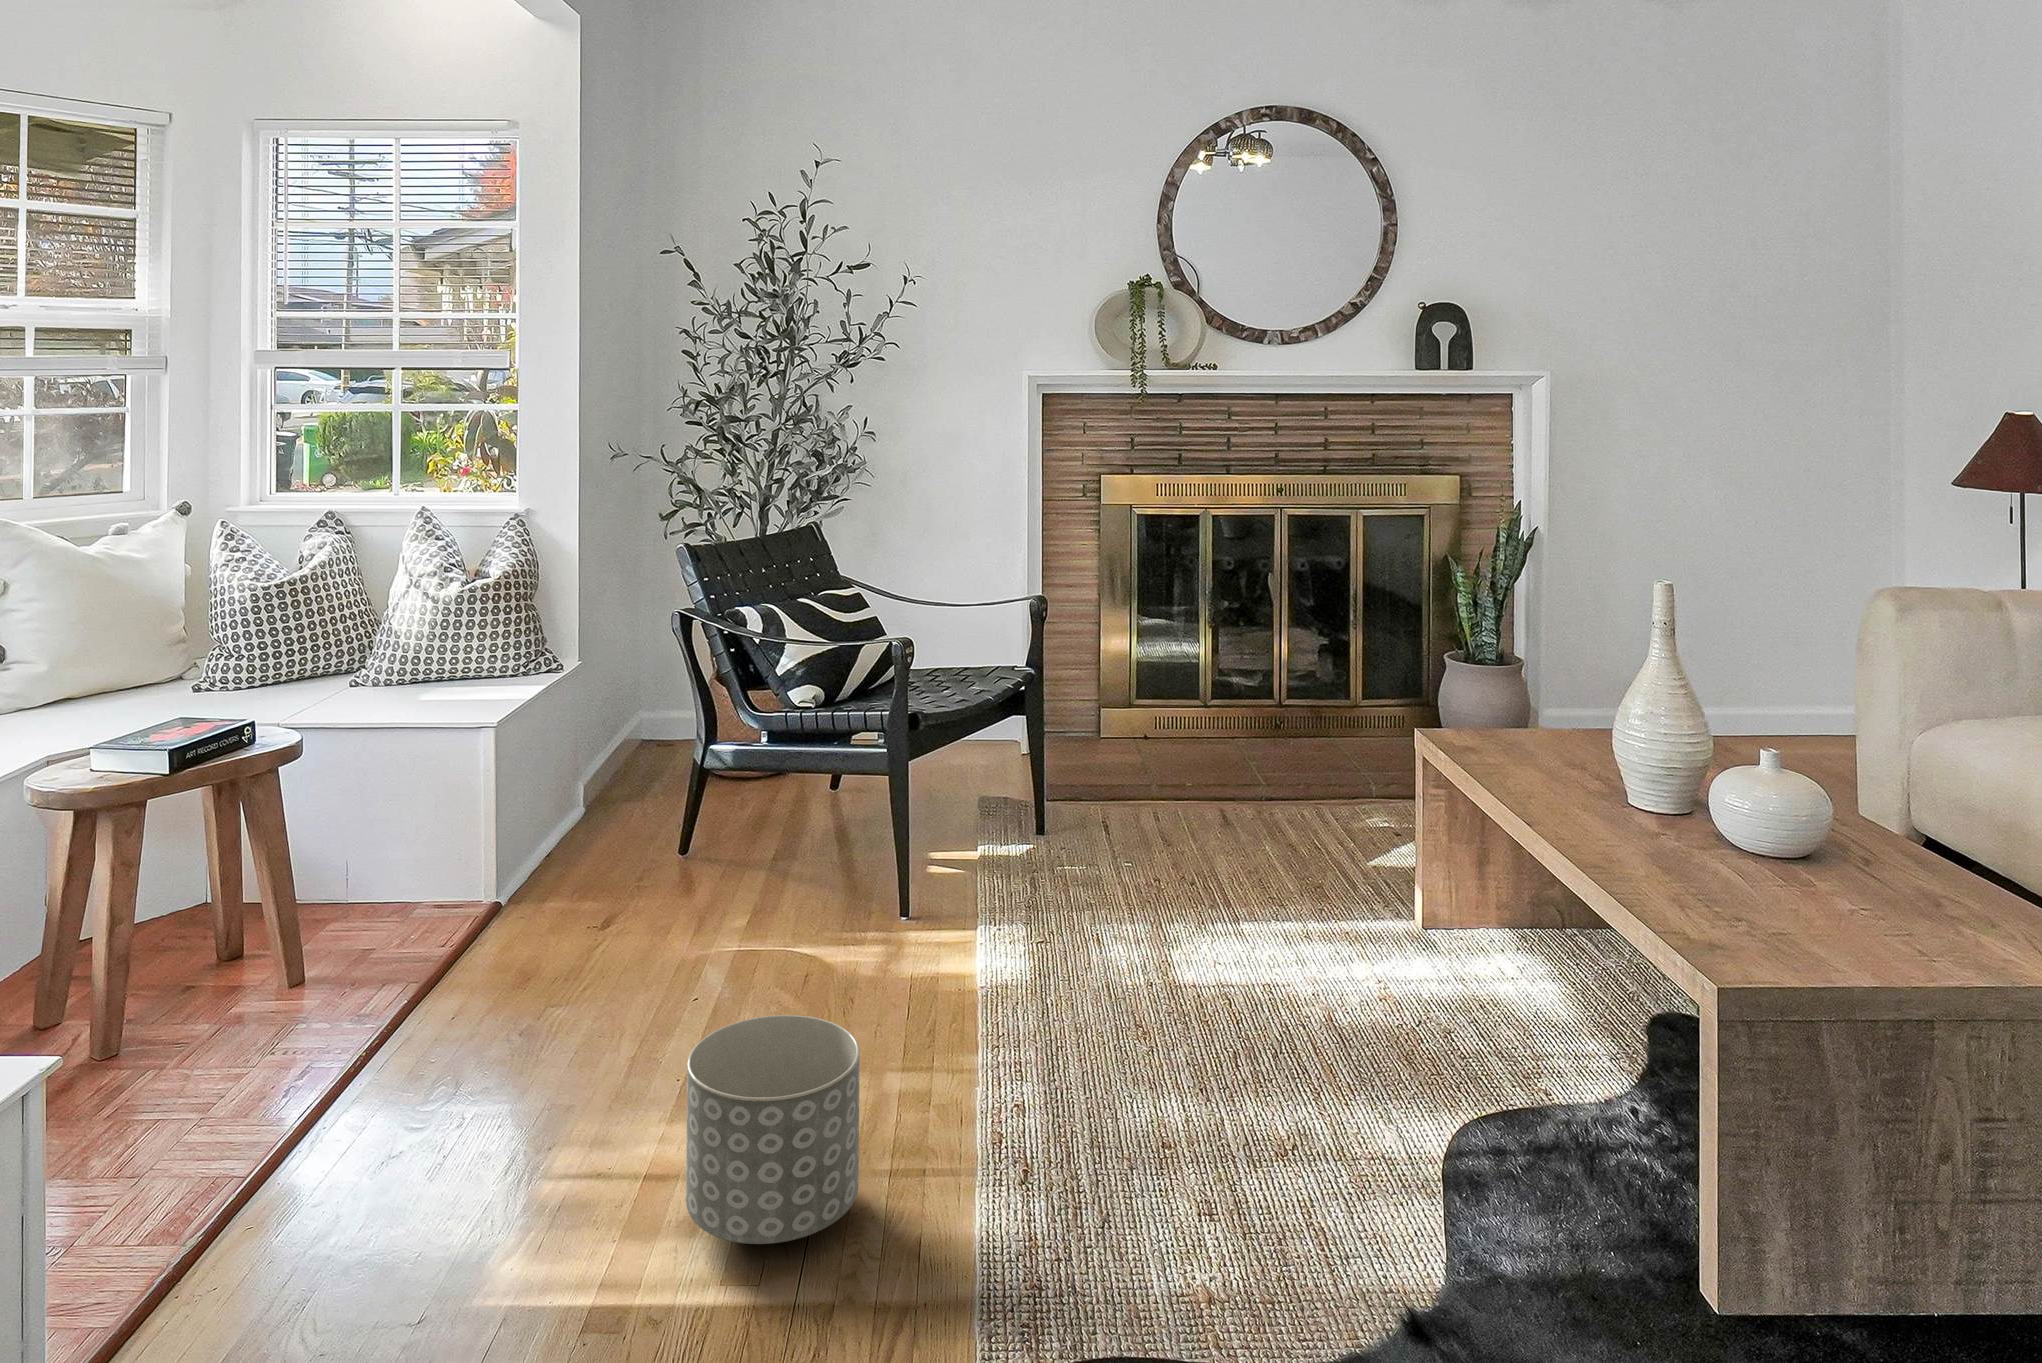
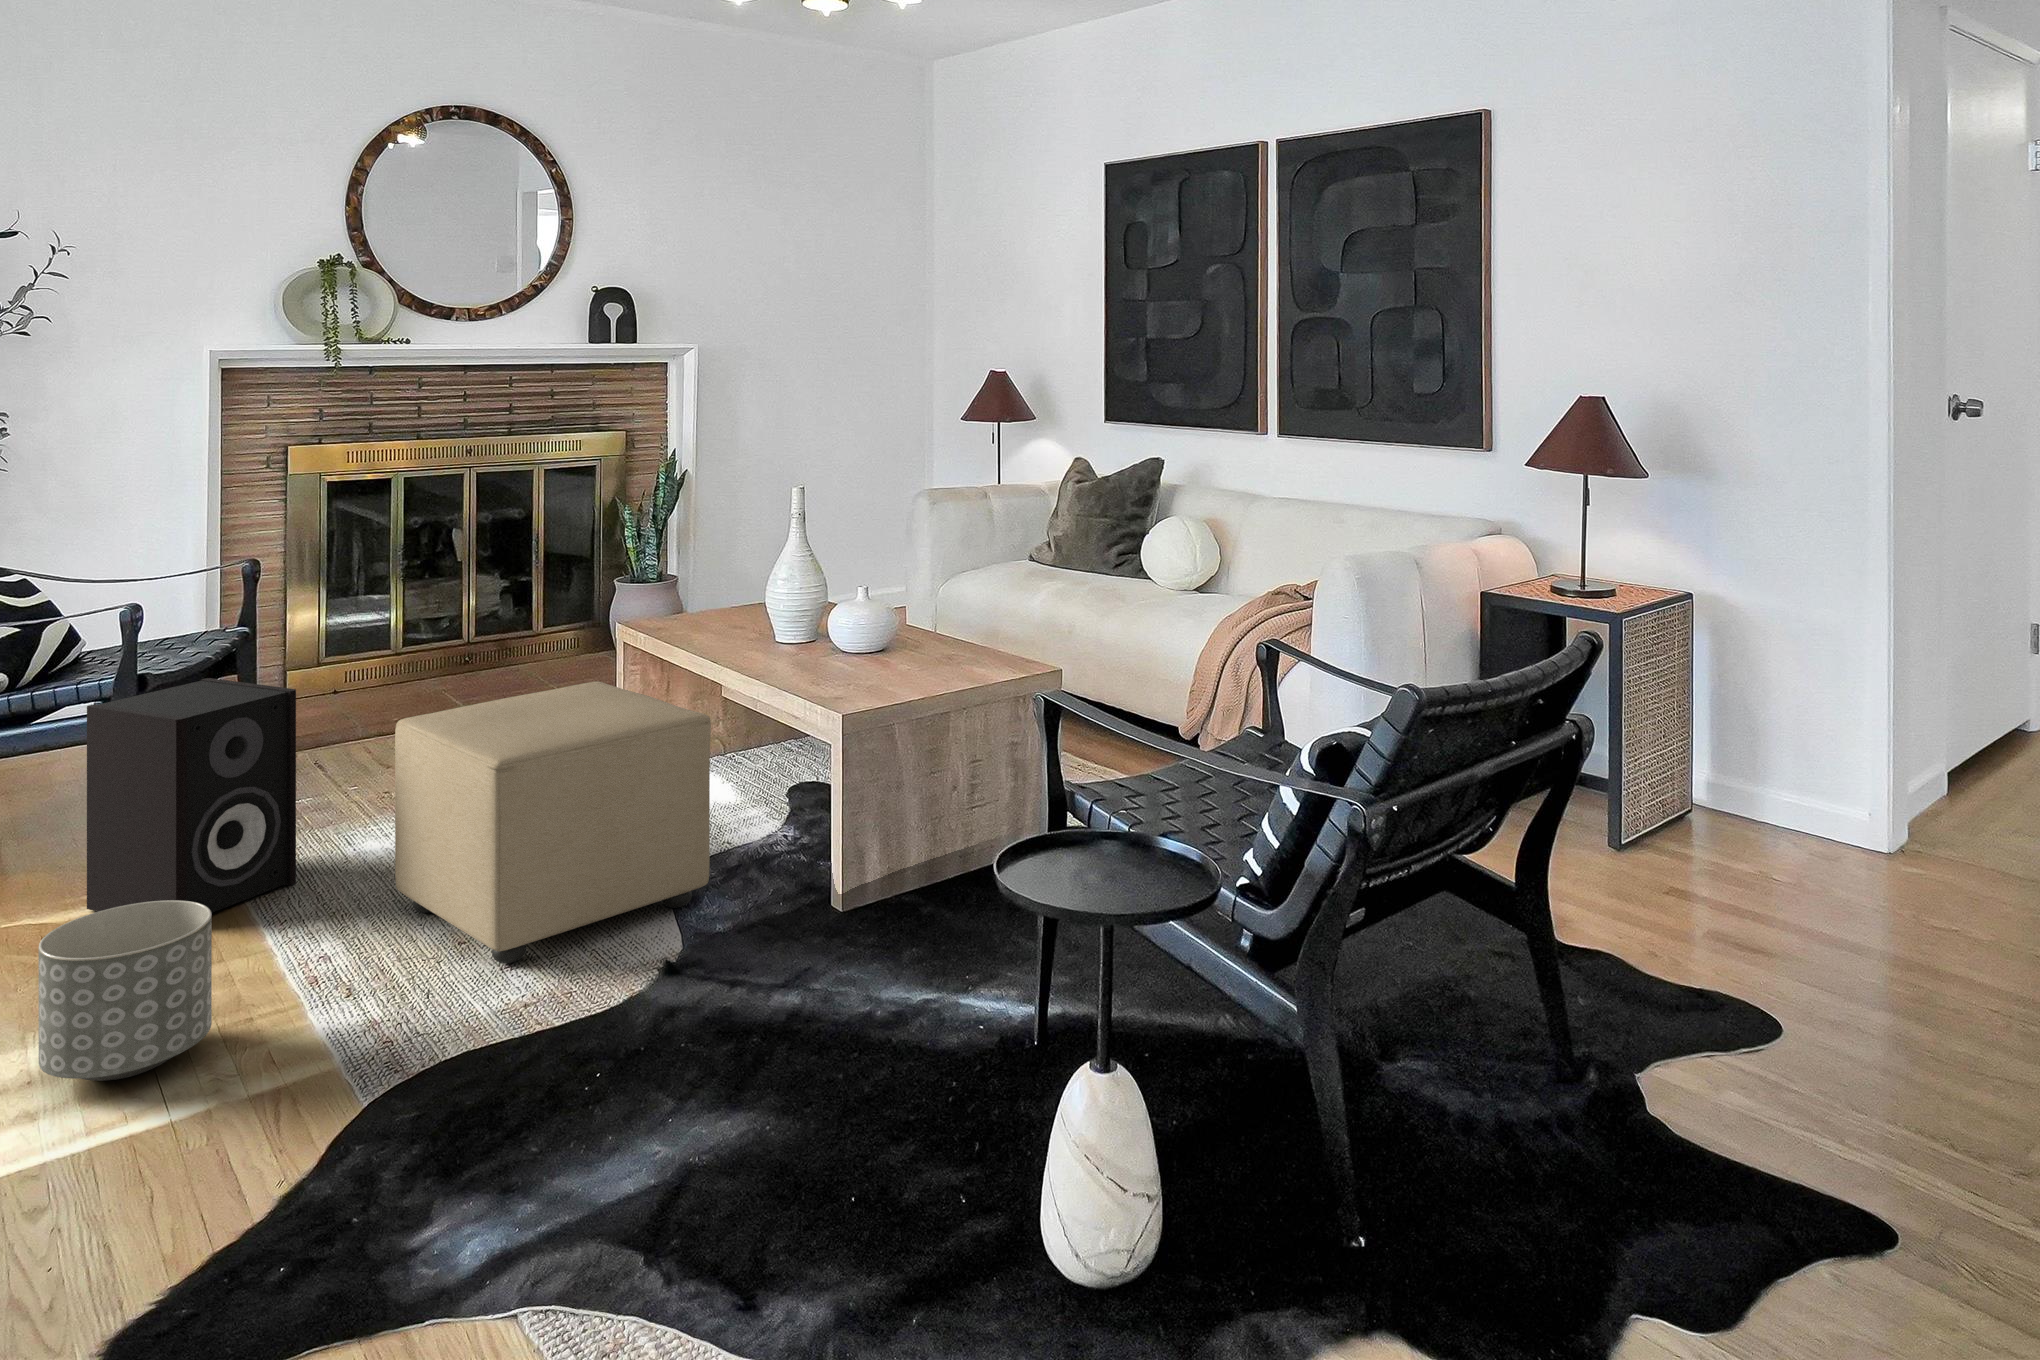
speaker: none [839,730,1029,1021] -> present [87,678,296,913]
ottoman: none [1109,820,1503,1221] -> present [395,682,711,963]

